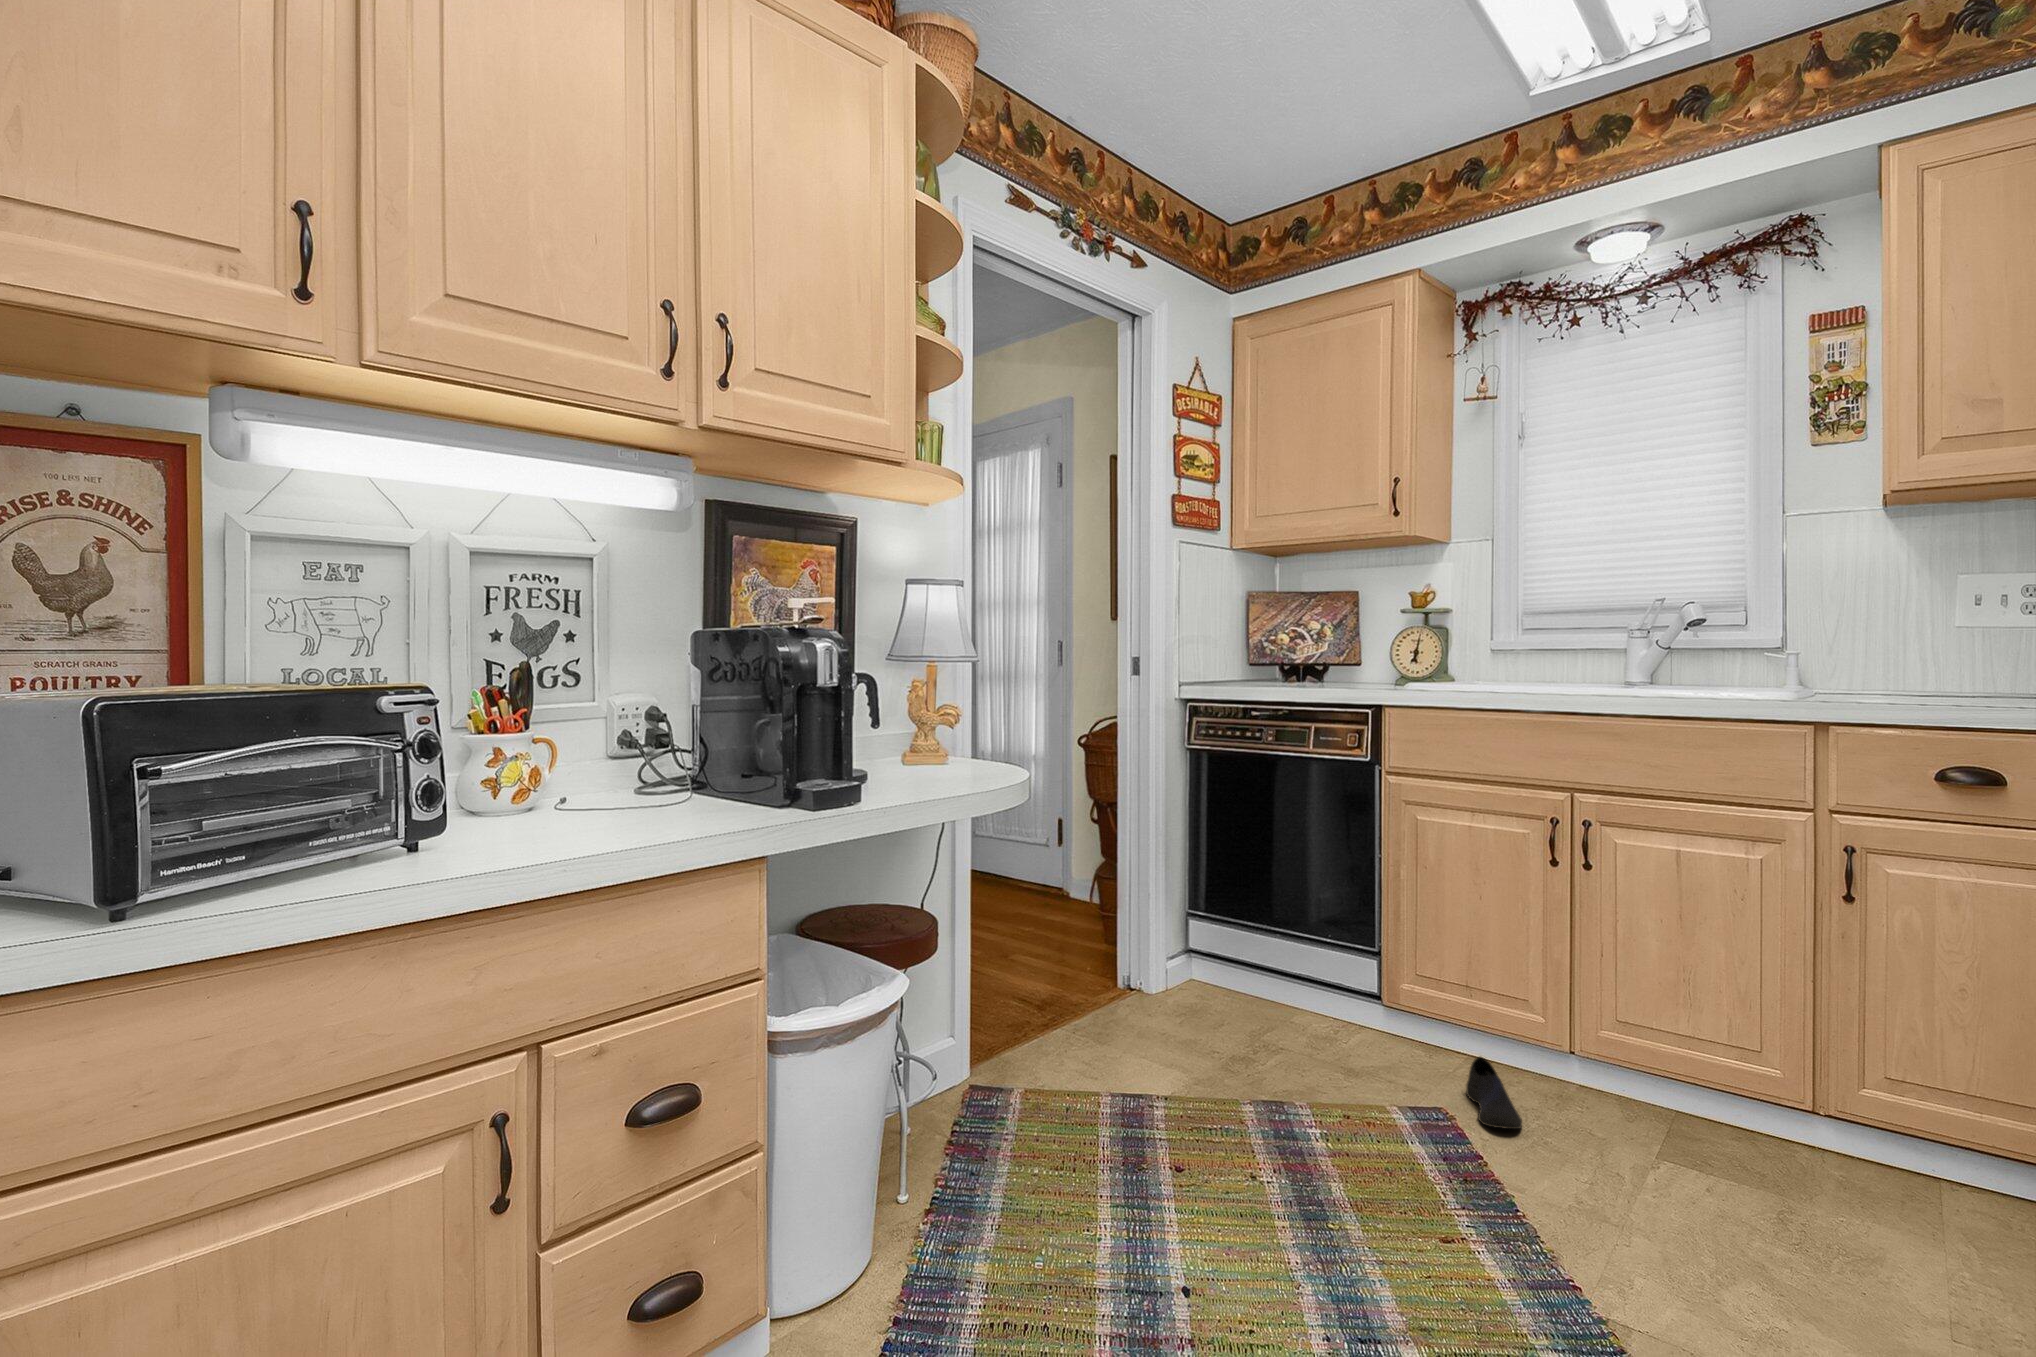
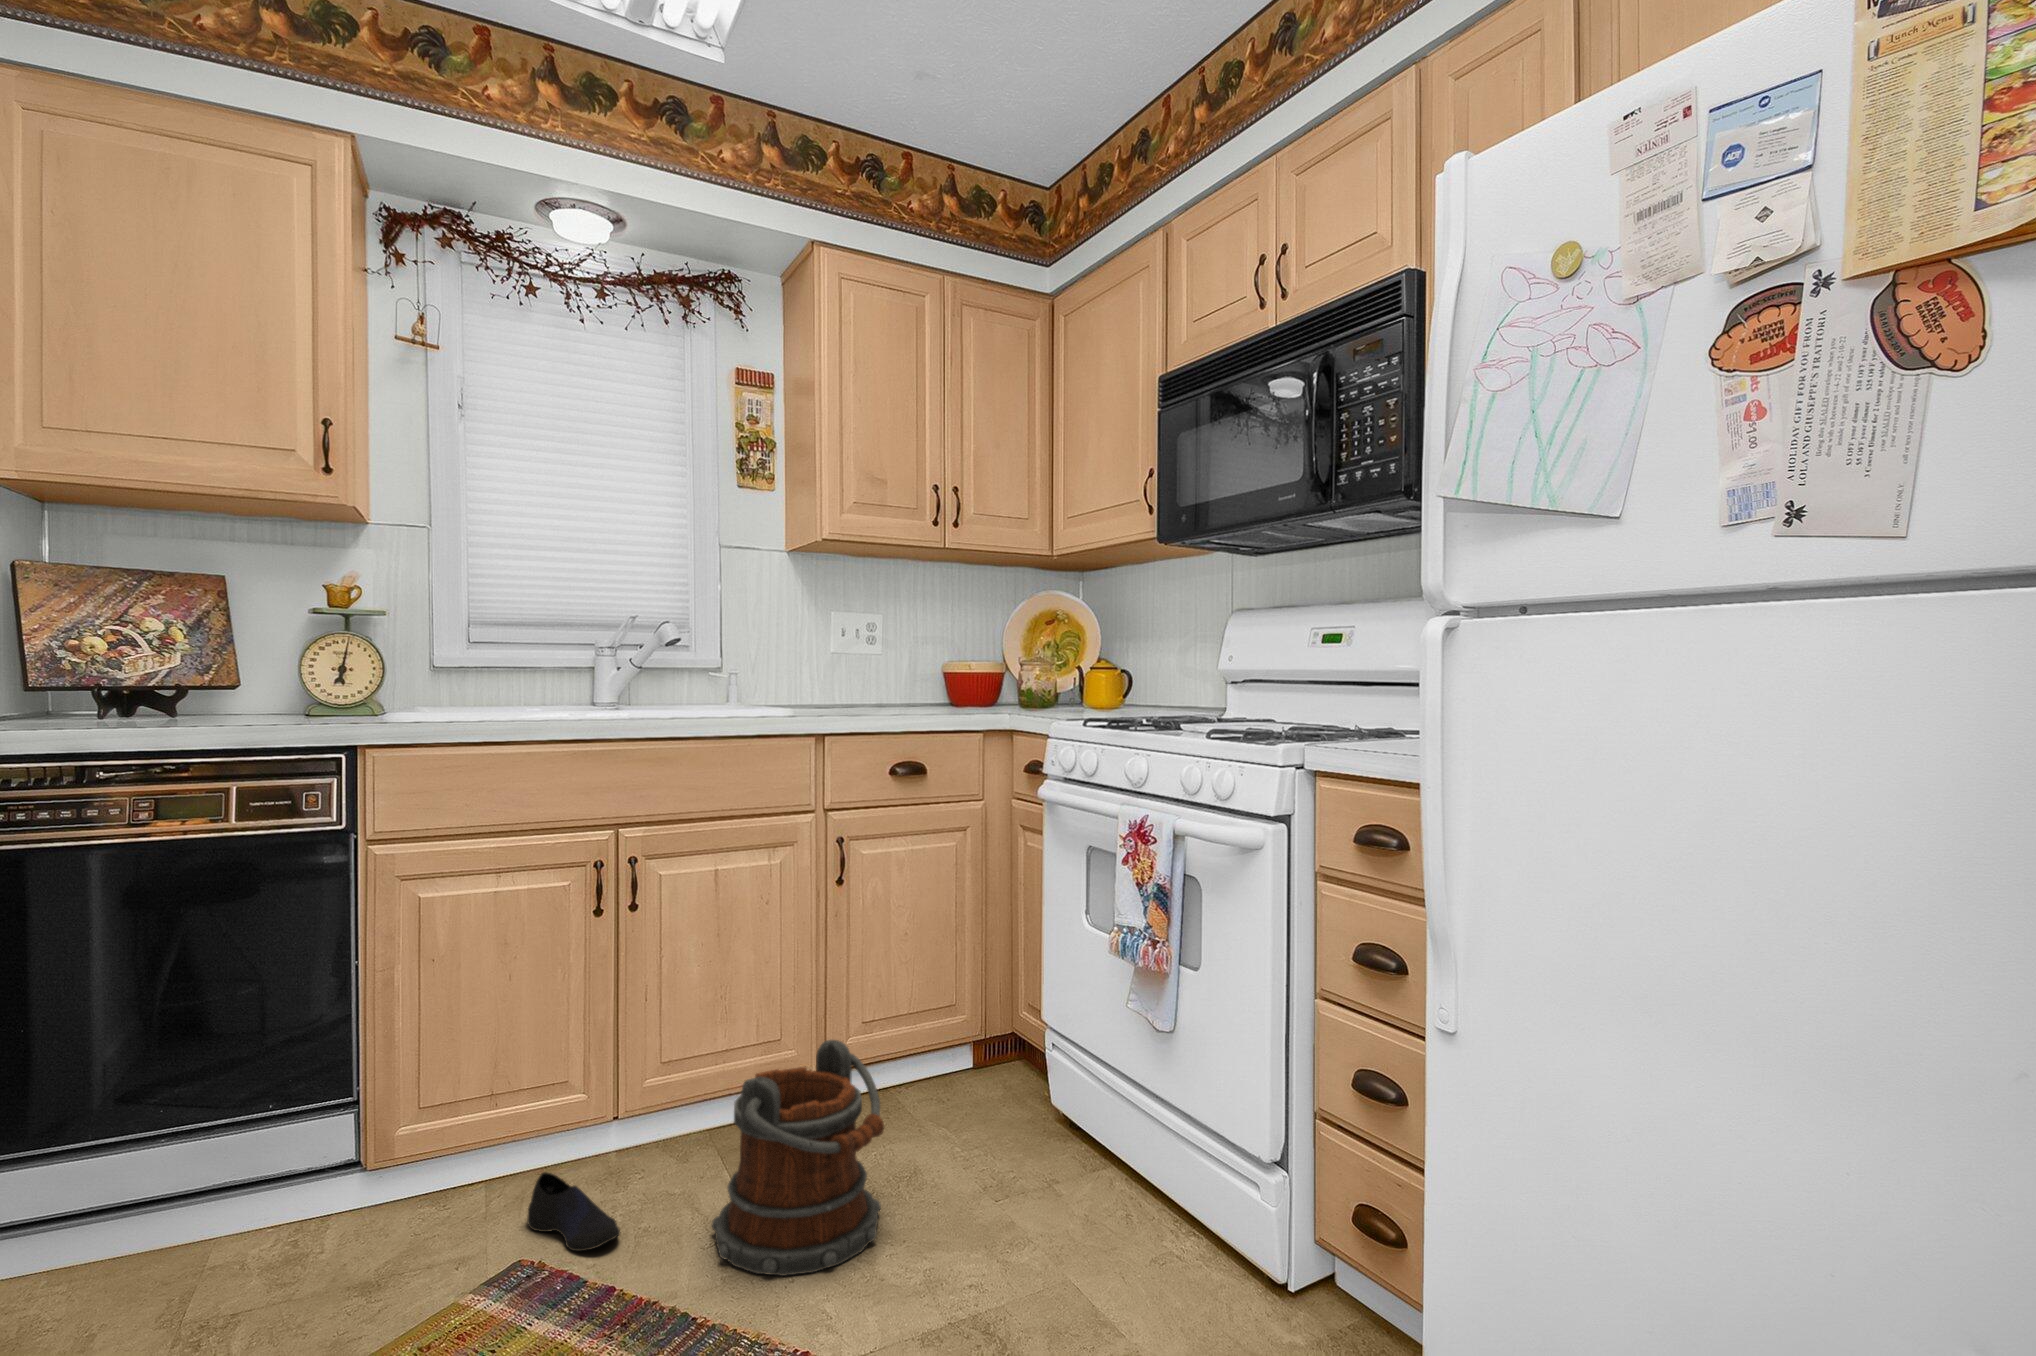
bucket: none [1578,1035,1788,1262] -> present [712,1040,884,1276]

